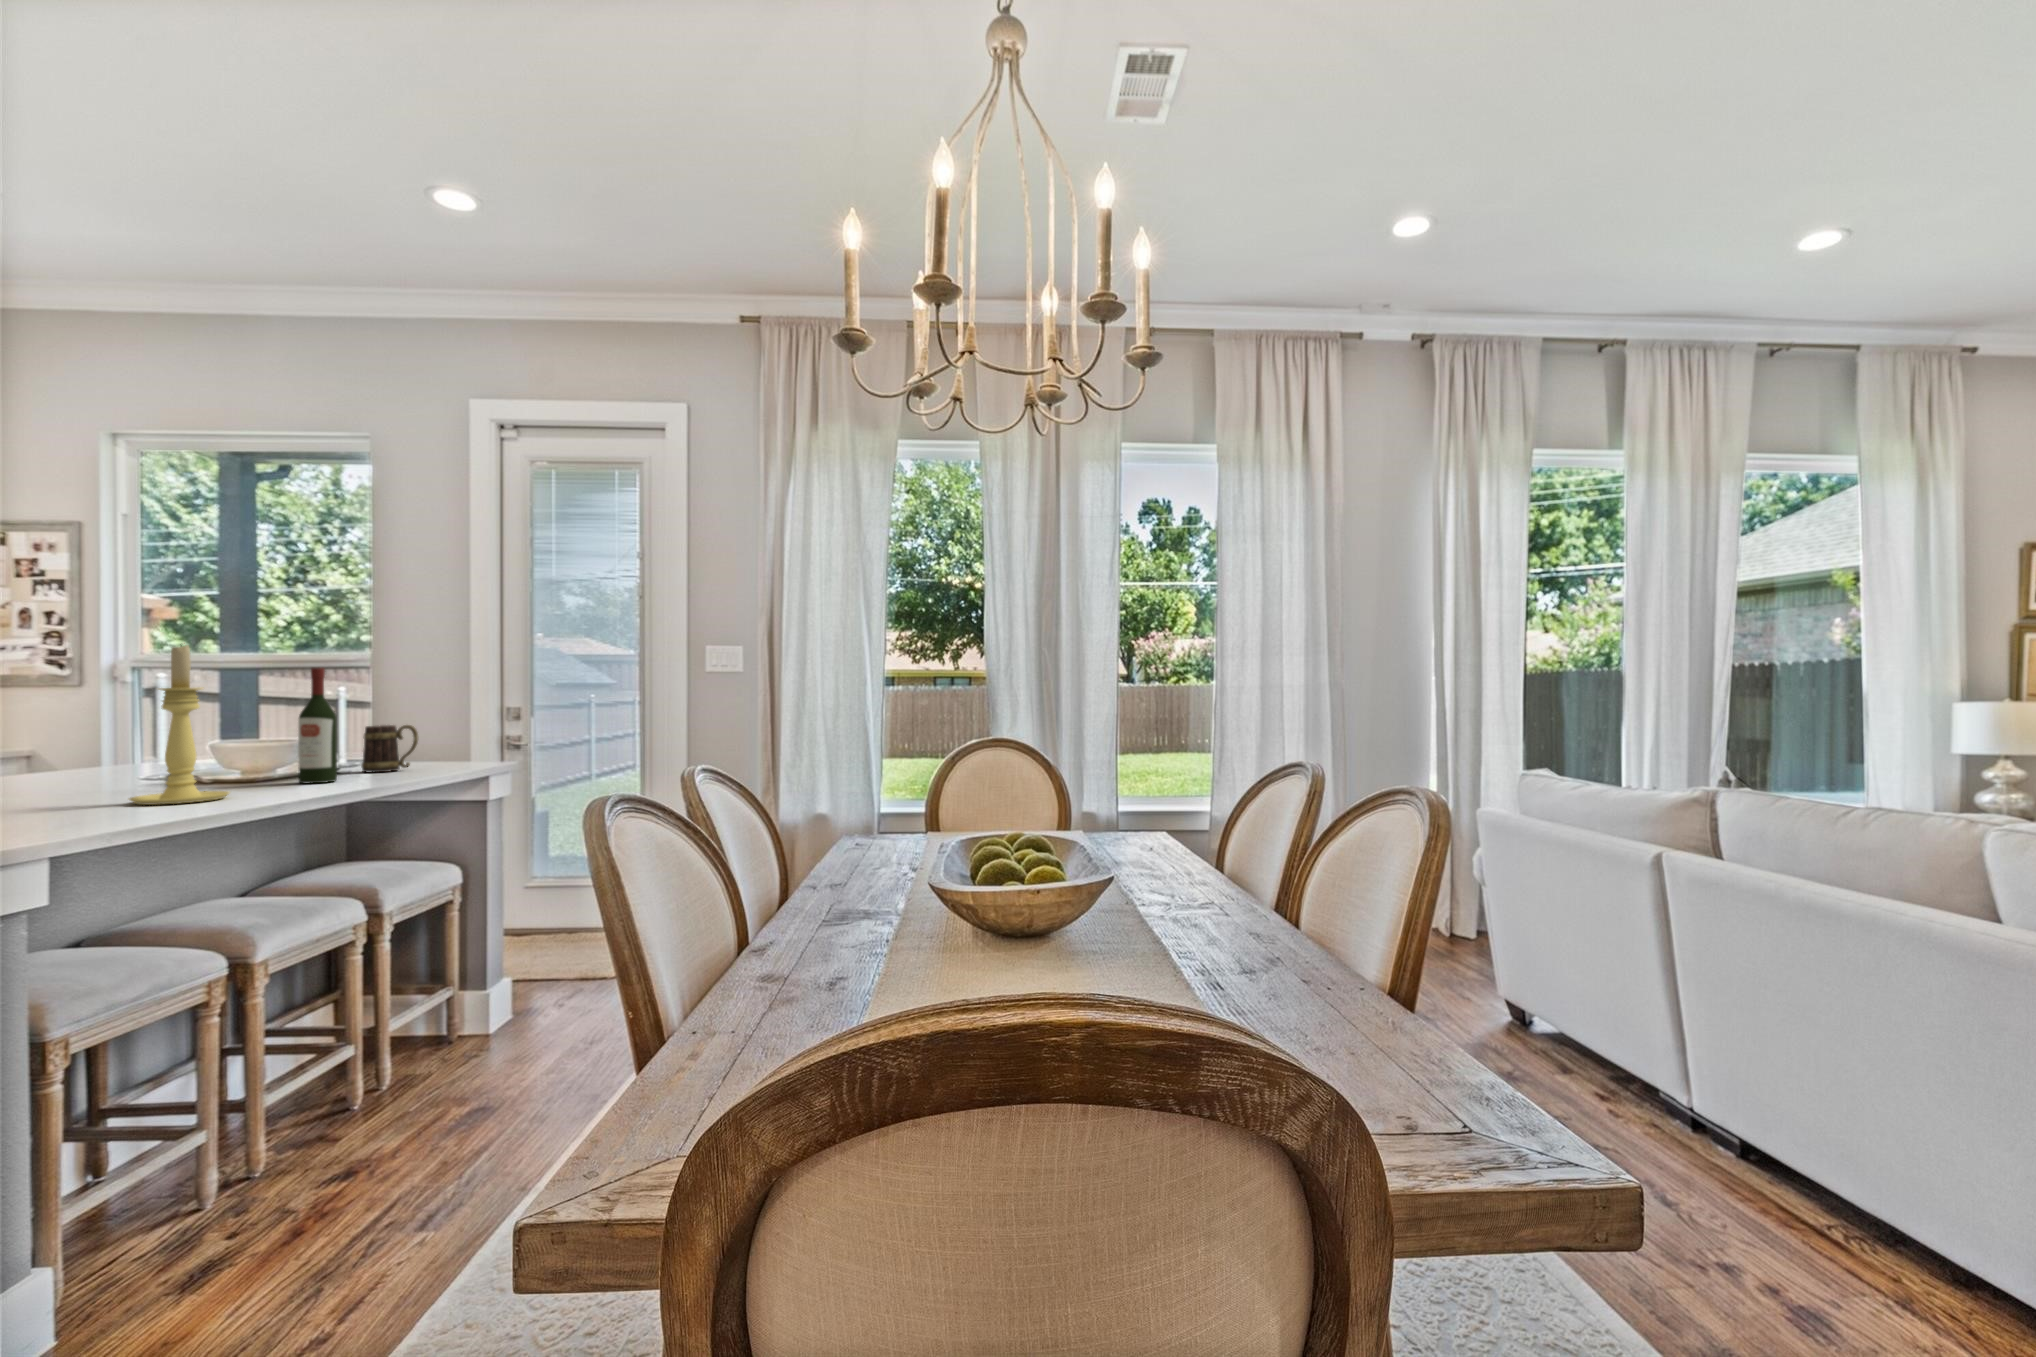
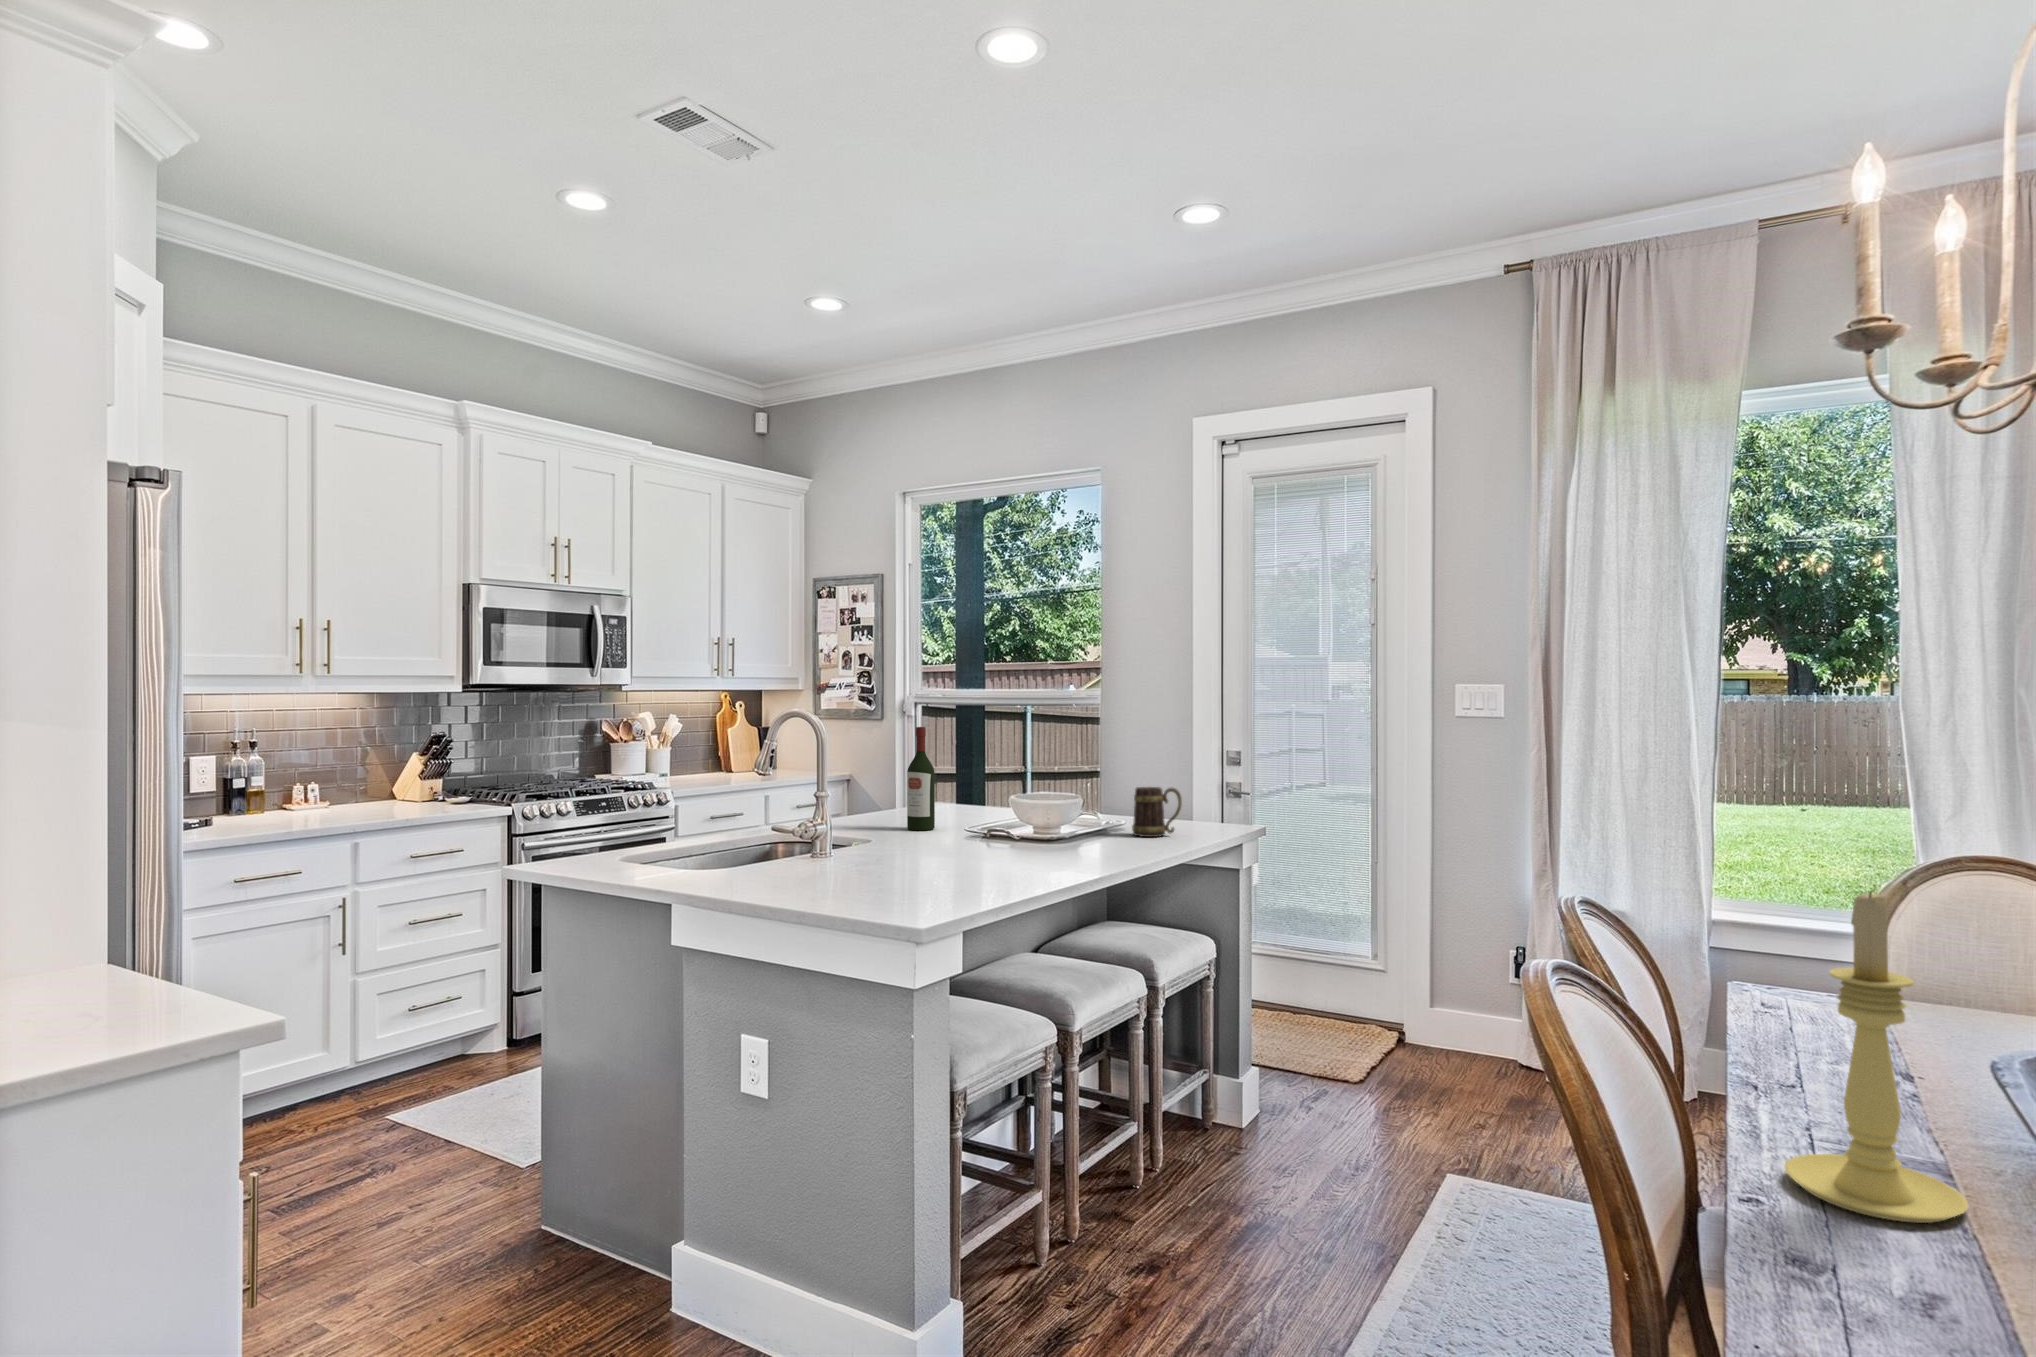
candle holder: present [129,646,229,805] -> present [1785,891,1968,1223]
wine bottle: present [298,668,337,783] -> present [907,727,935,830]

